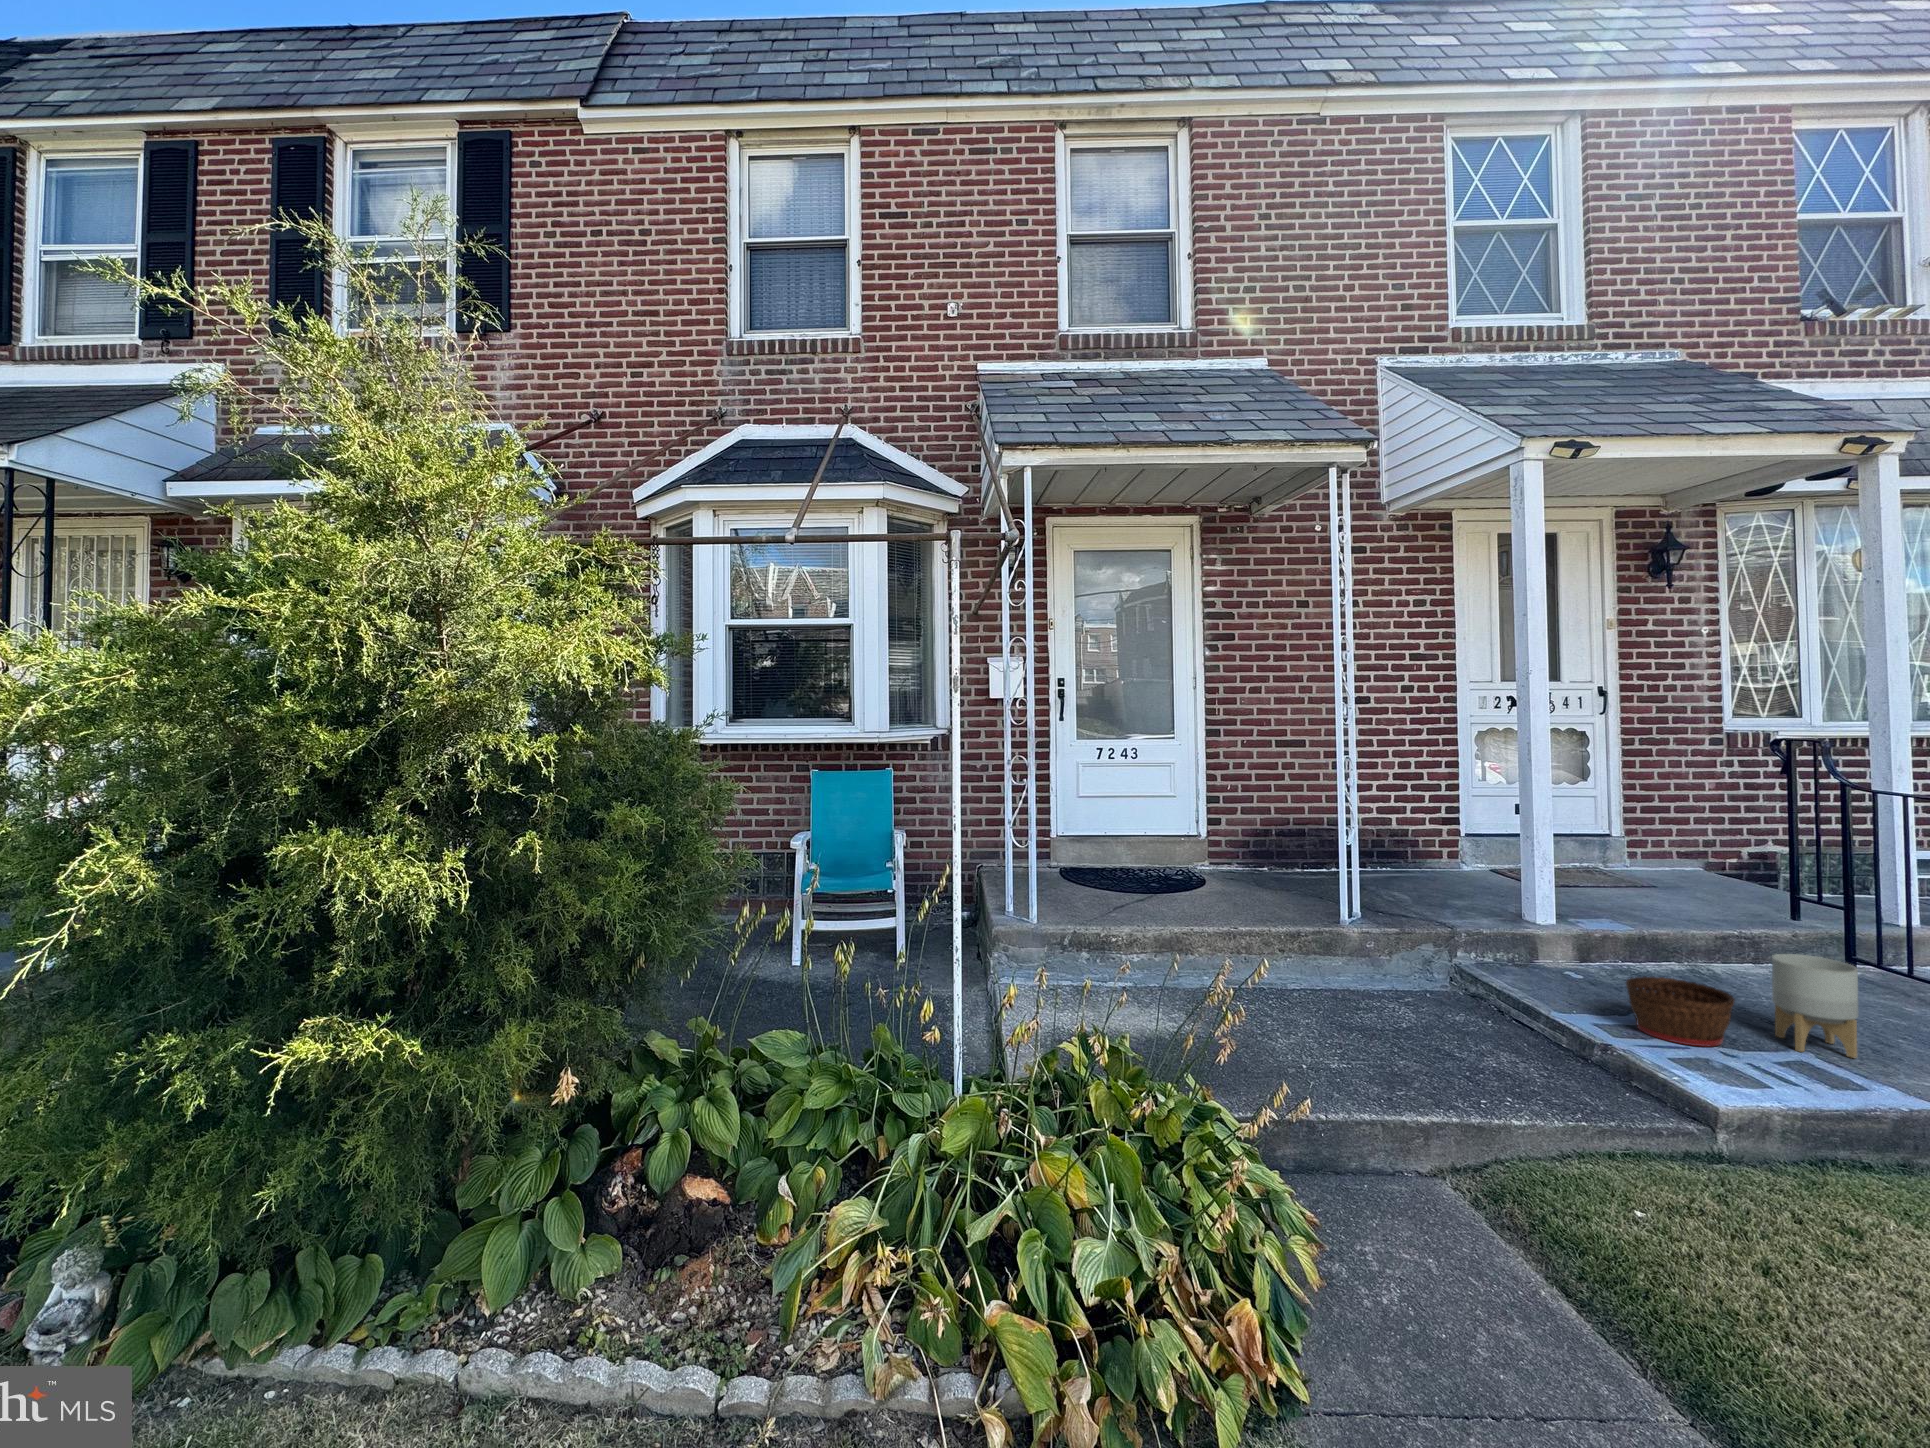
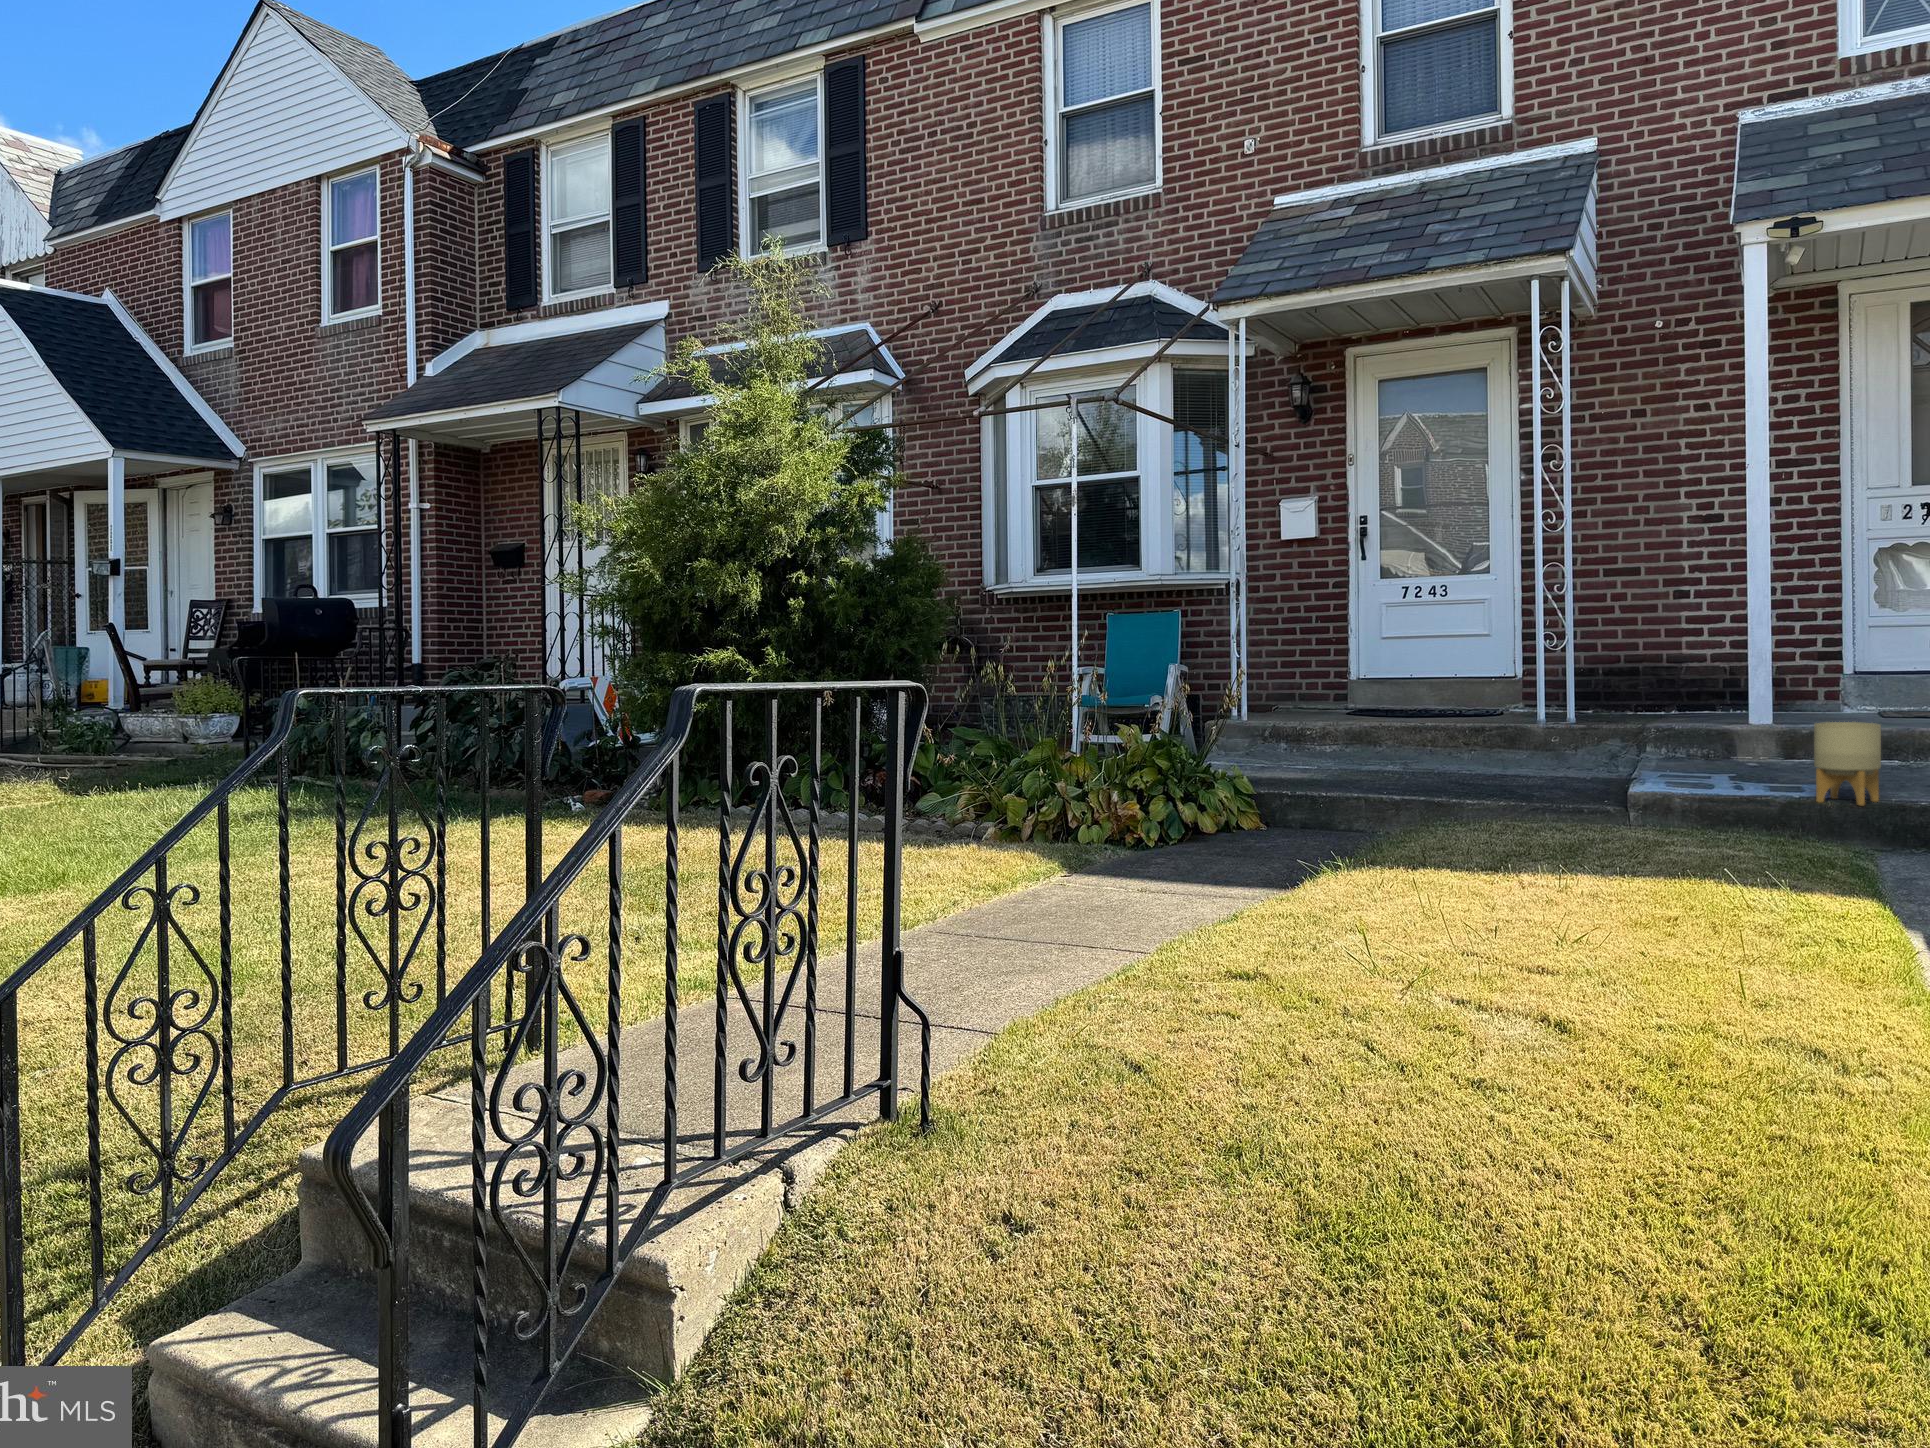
basket: present [1626,976,1735,1047] -> none [1685,749,1772,797]

